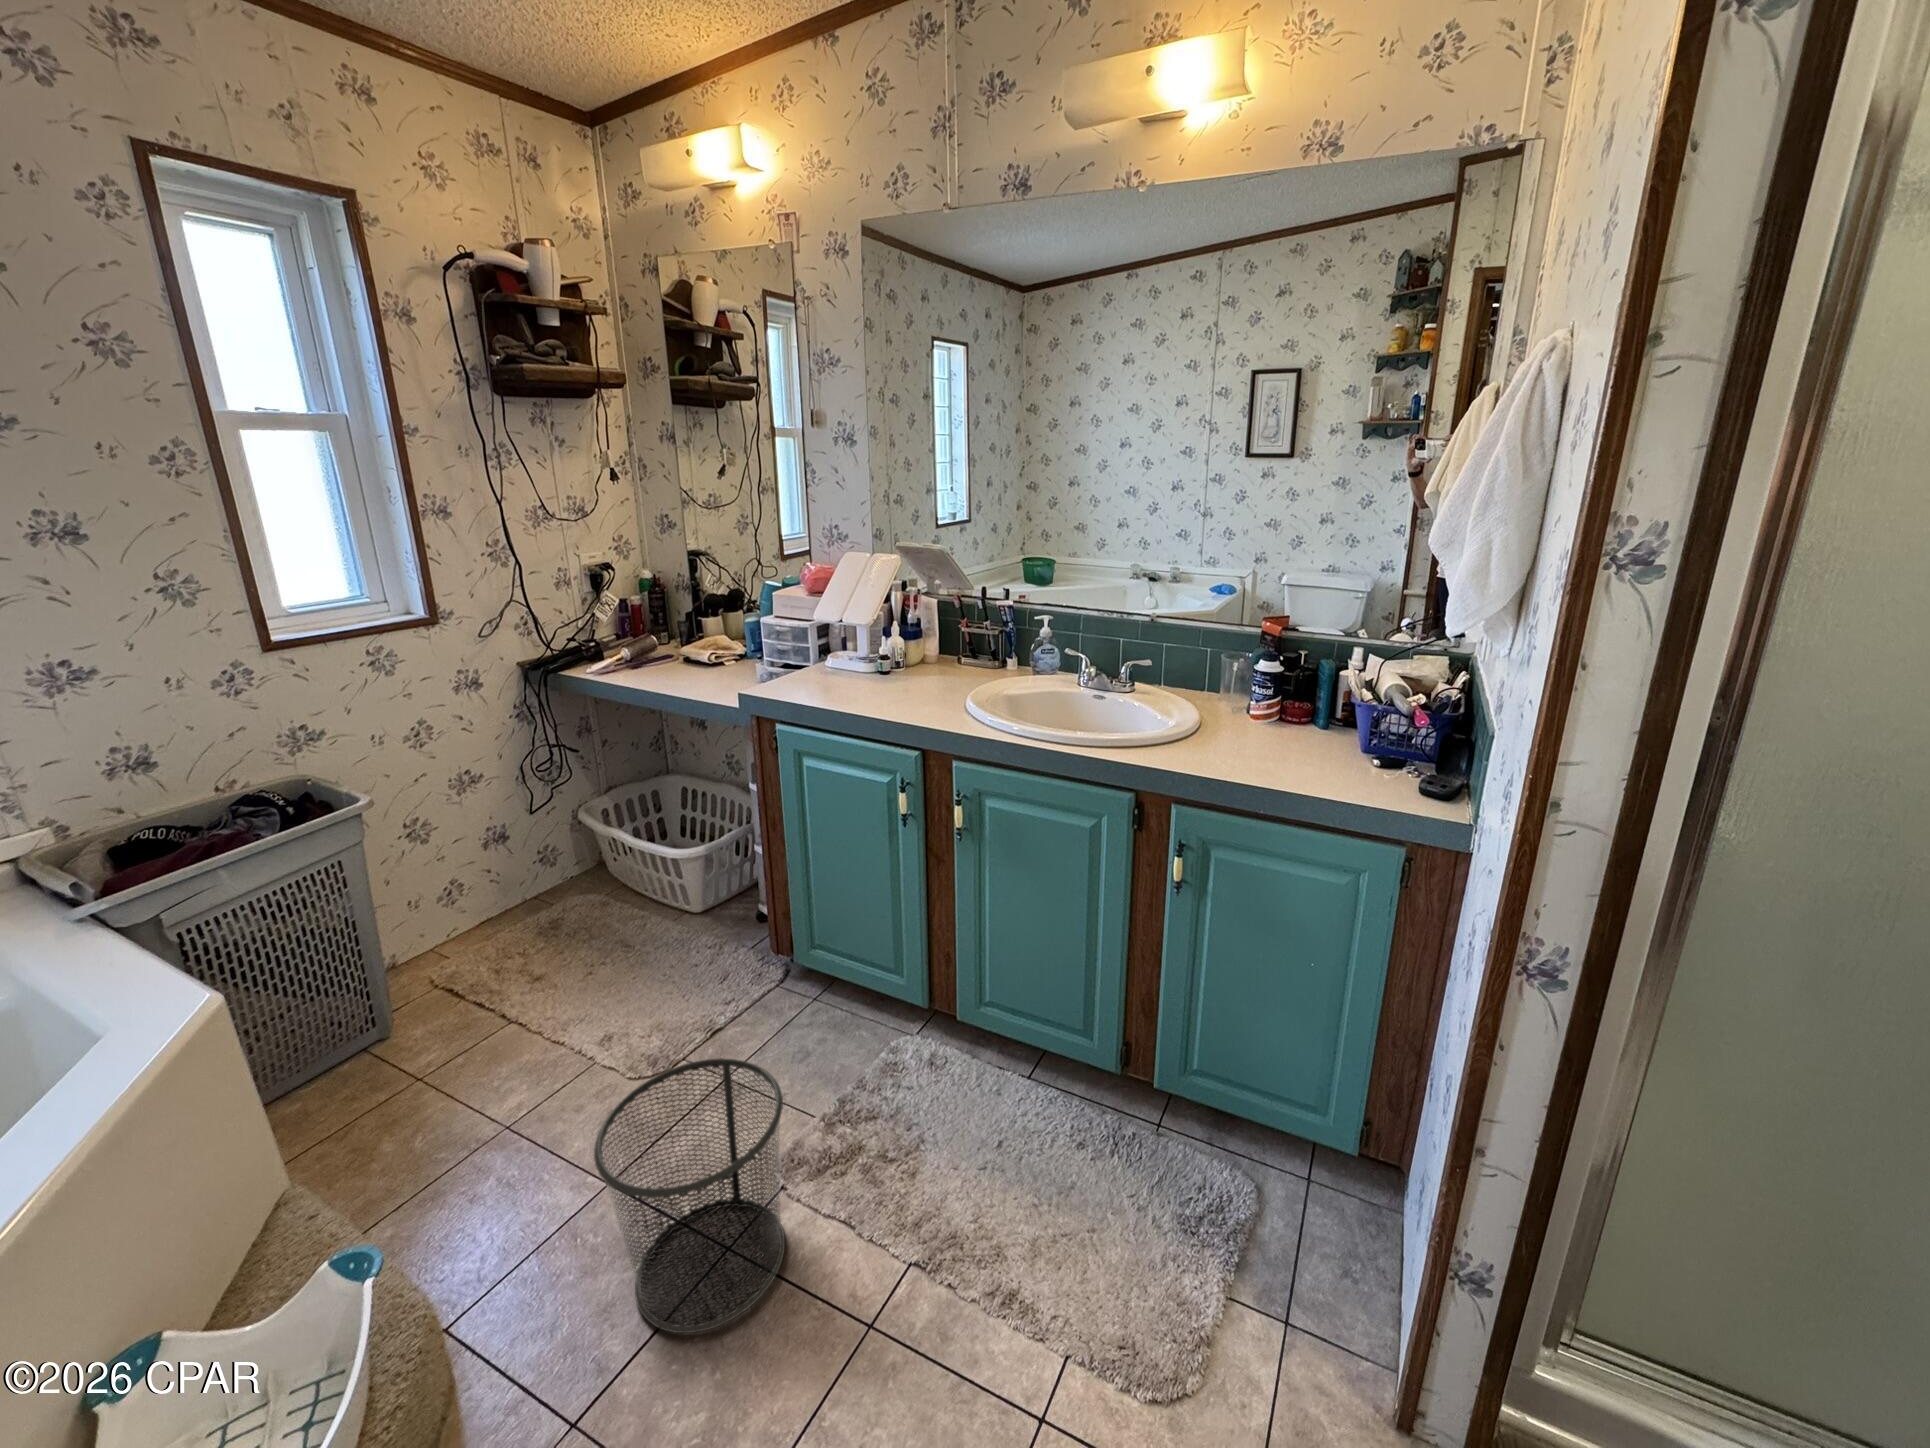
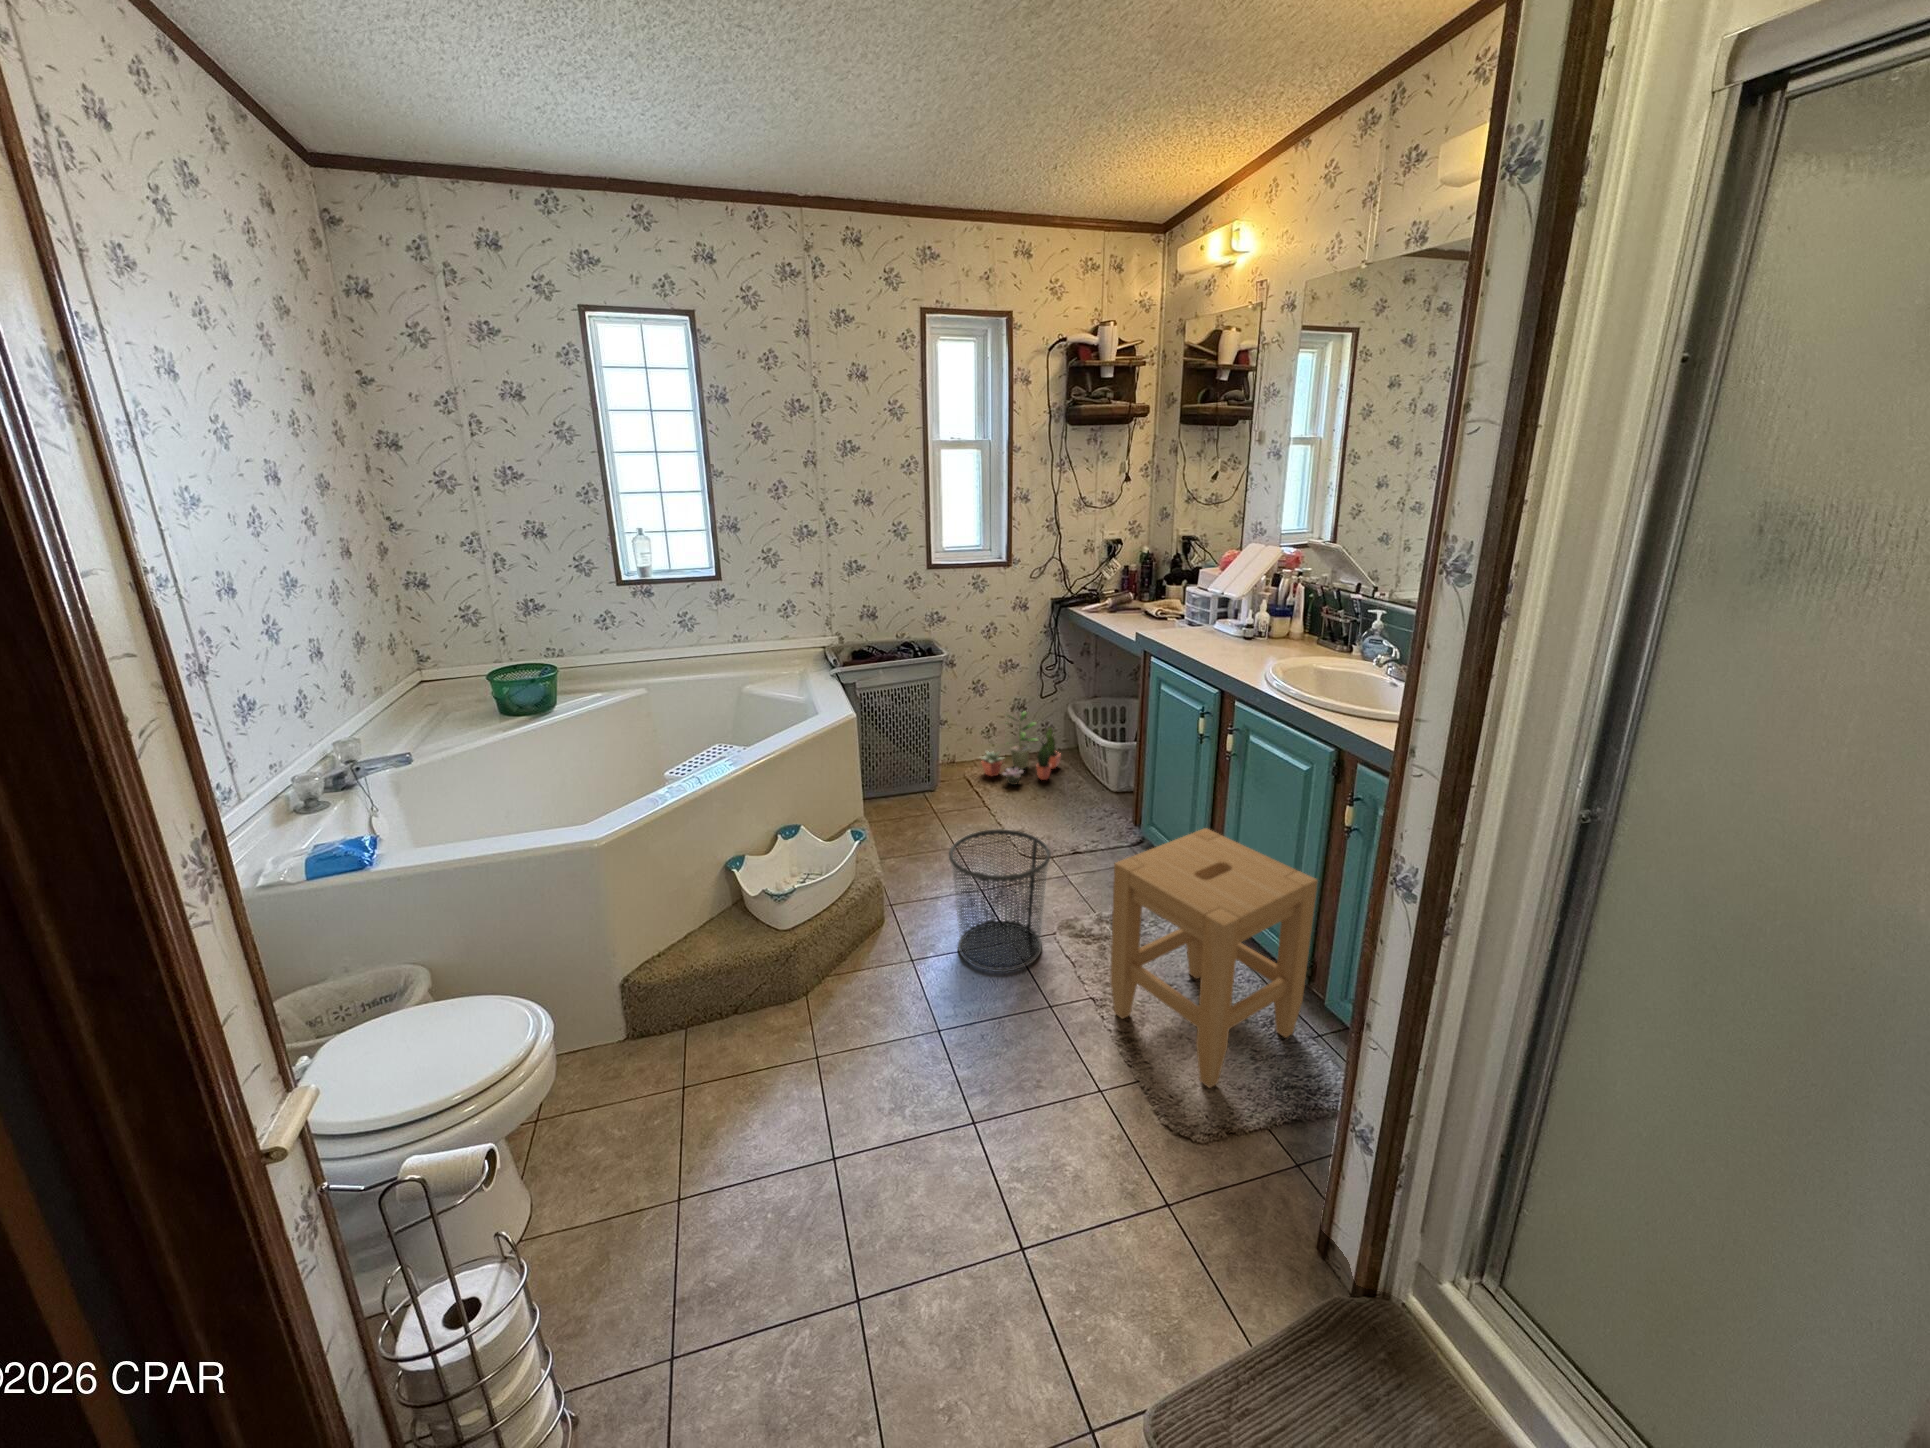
potted plant: none [451,843,591,968] -> present [981,712,1061,785]
stool: none [929,938,1142,1279] -> present [1110,828,1318,1088]

